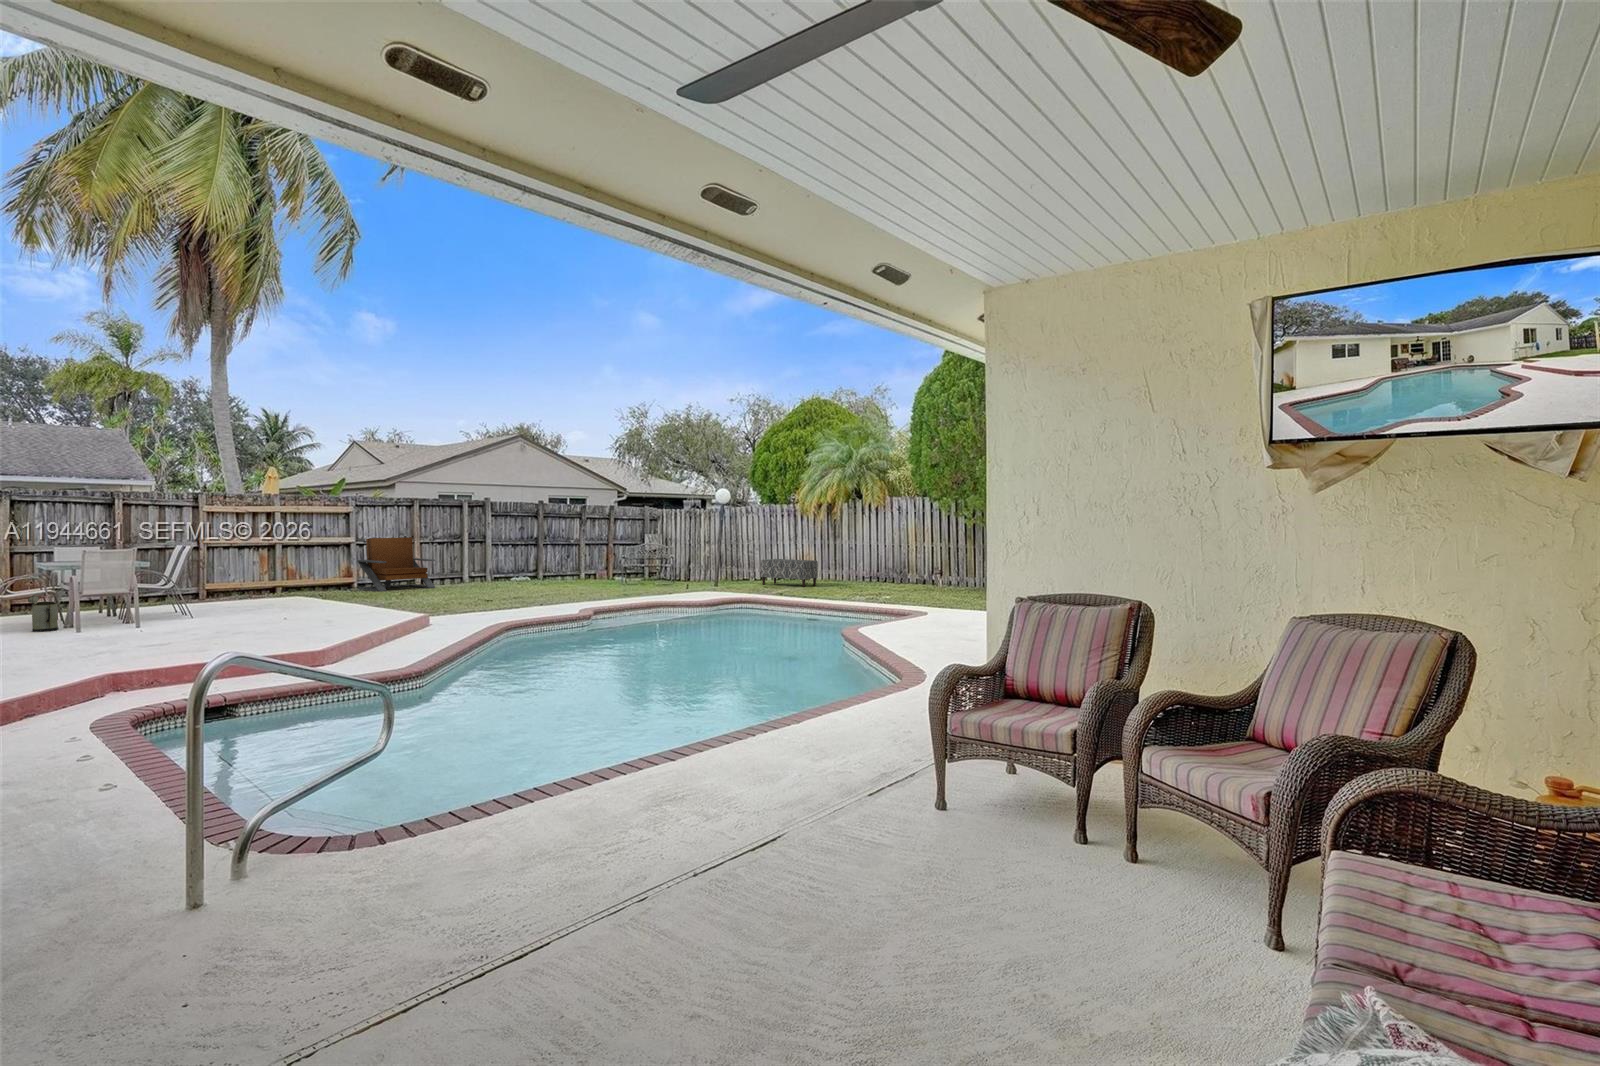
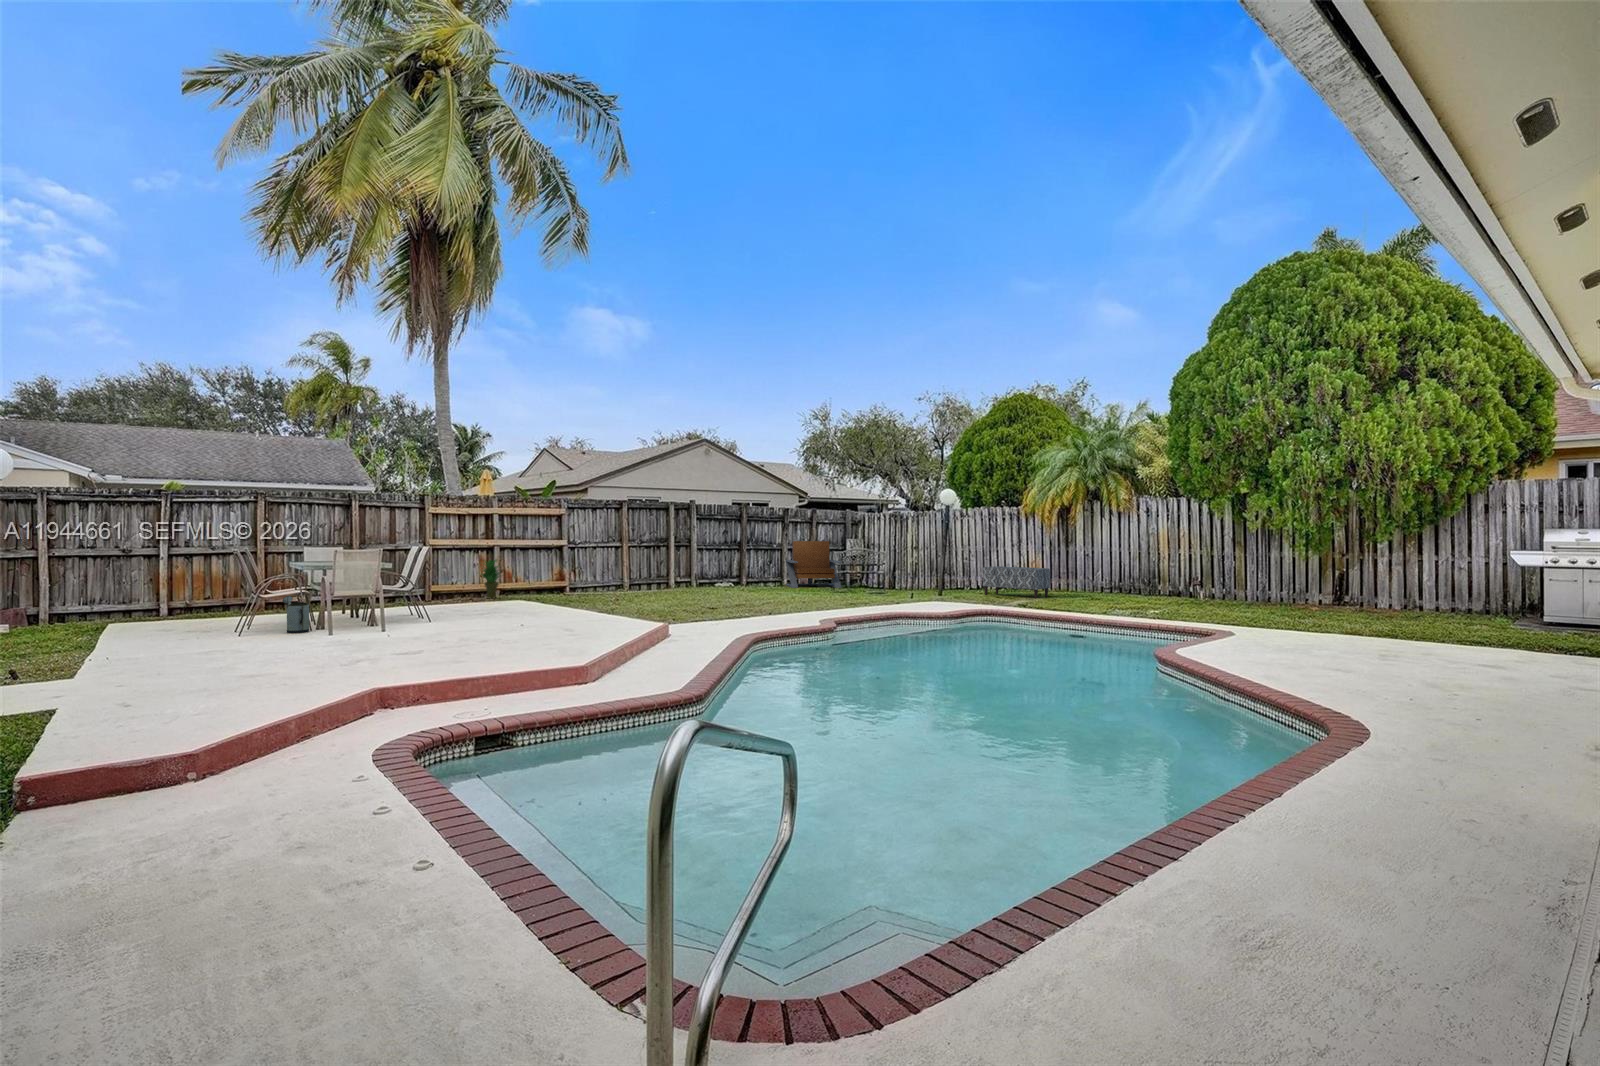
lounge chair: present [357,537,435,591] -> present [786,541,841,588]
potted plant: none [252,556,288,595] -> present [481,560,499,599]

